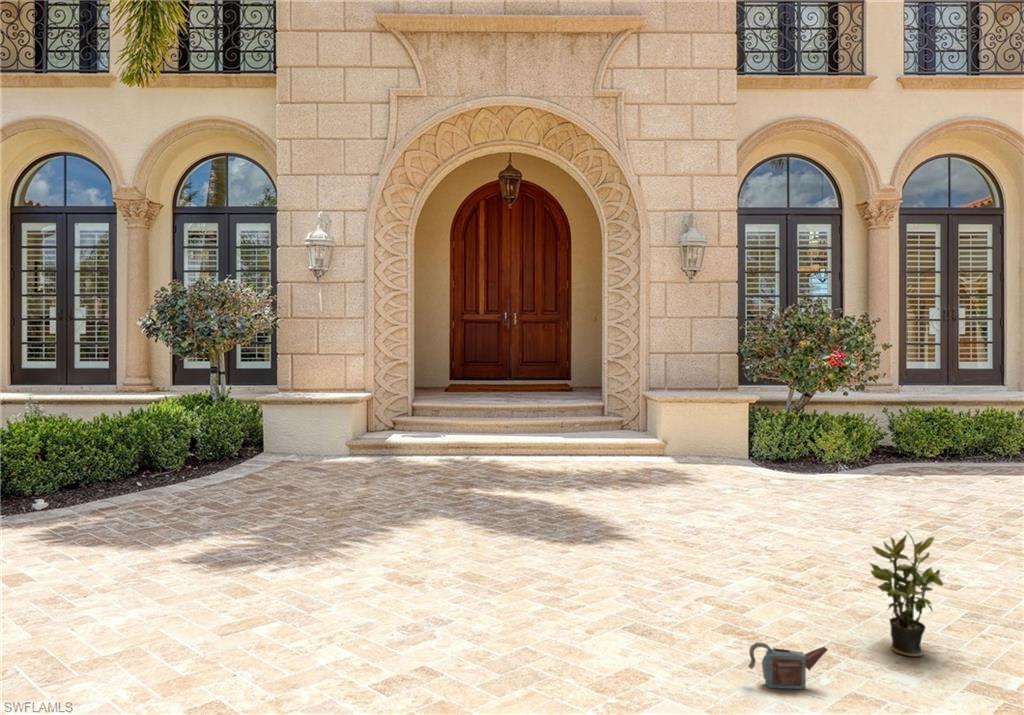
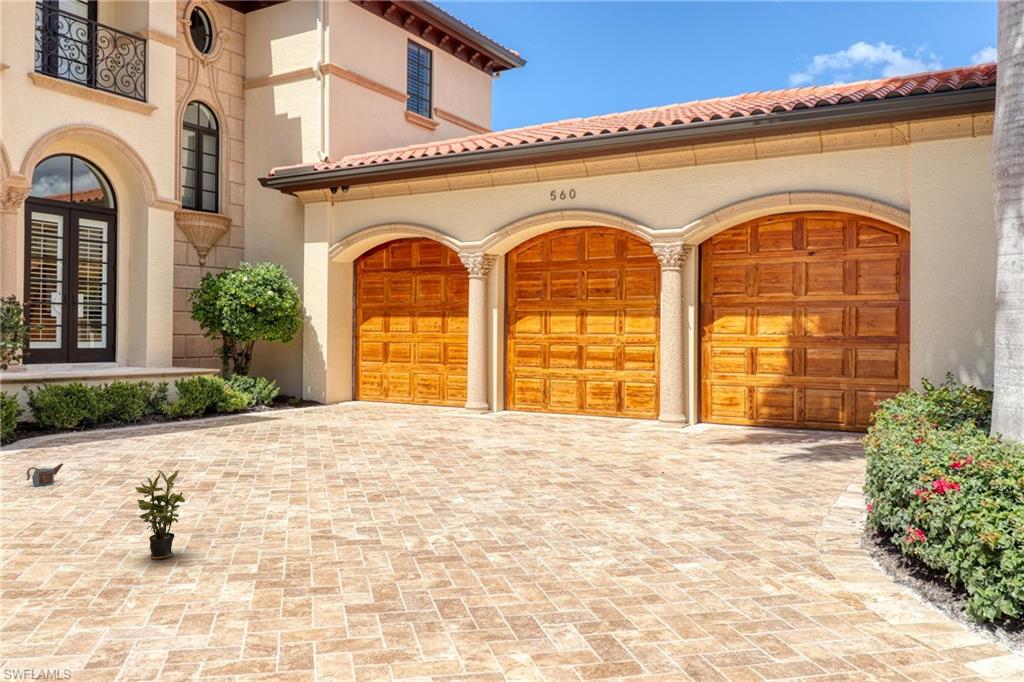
watering can: present [748,642,828,689] -> present [26,463,63,487]

